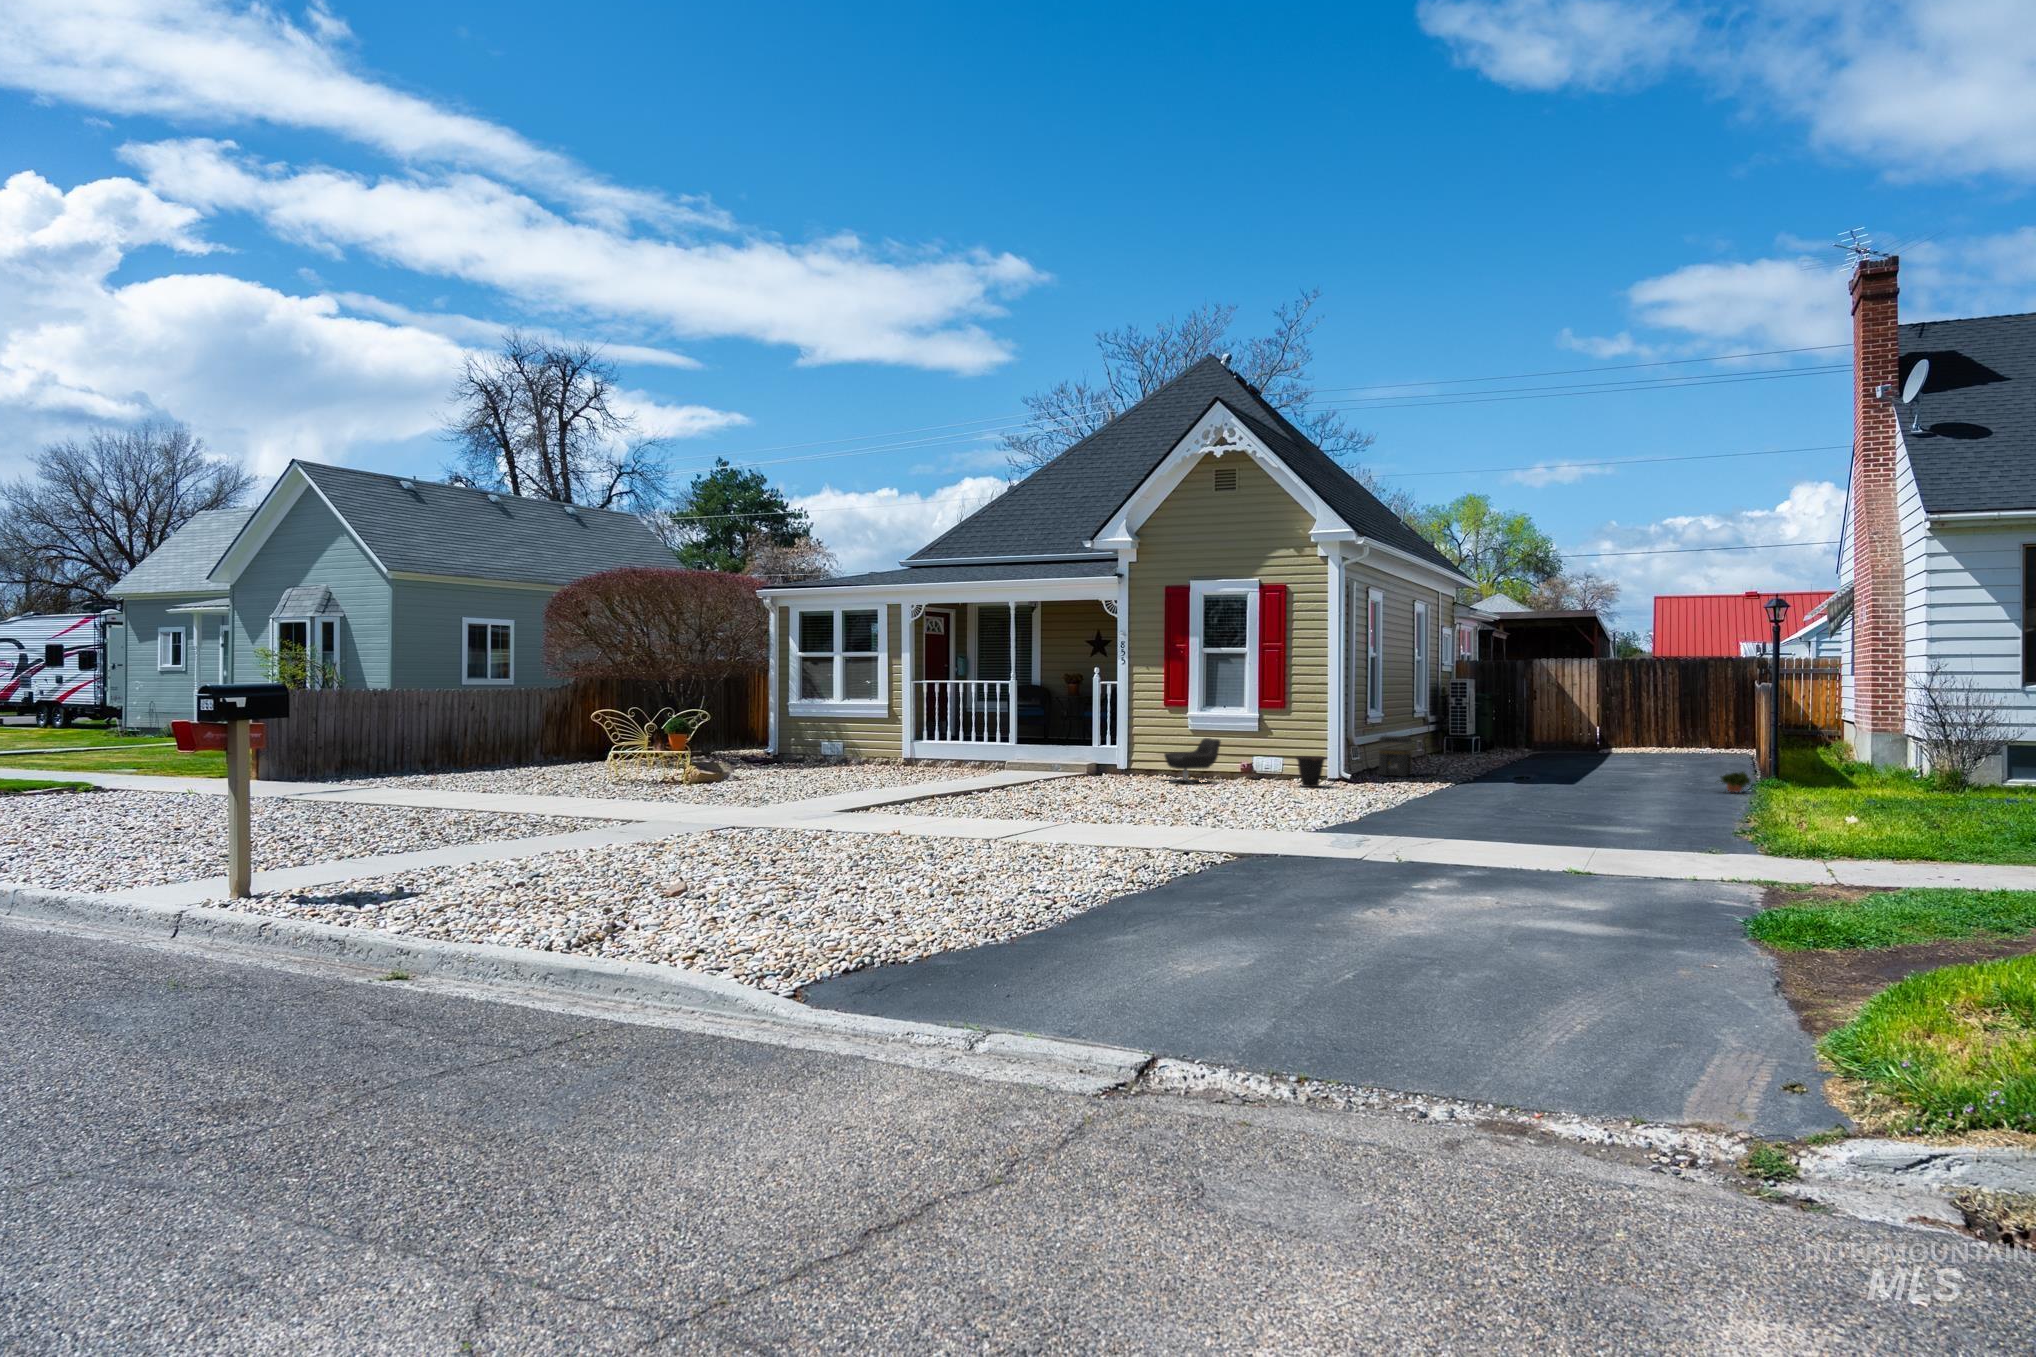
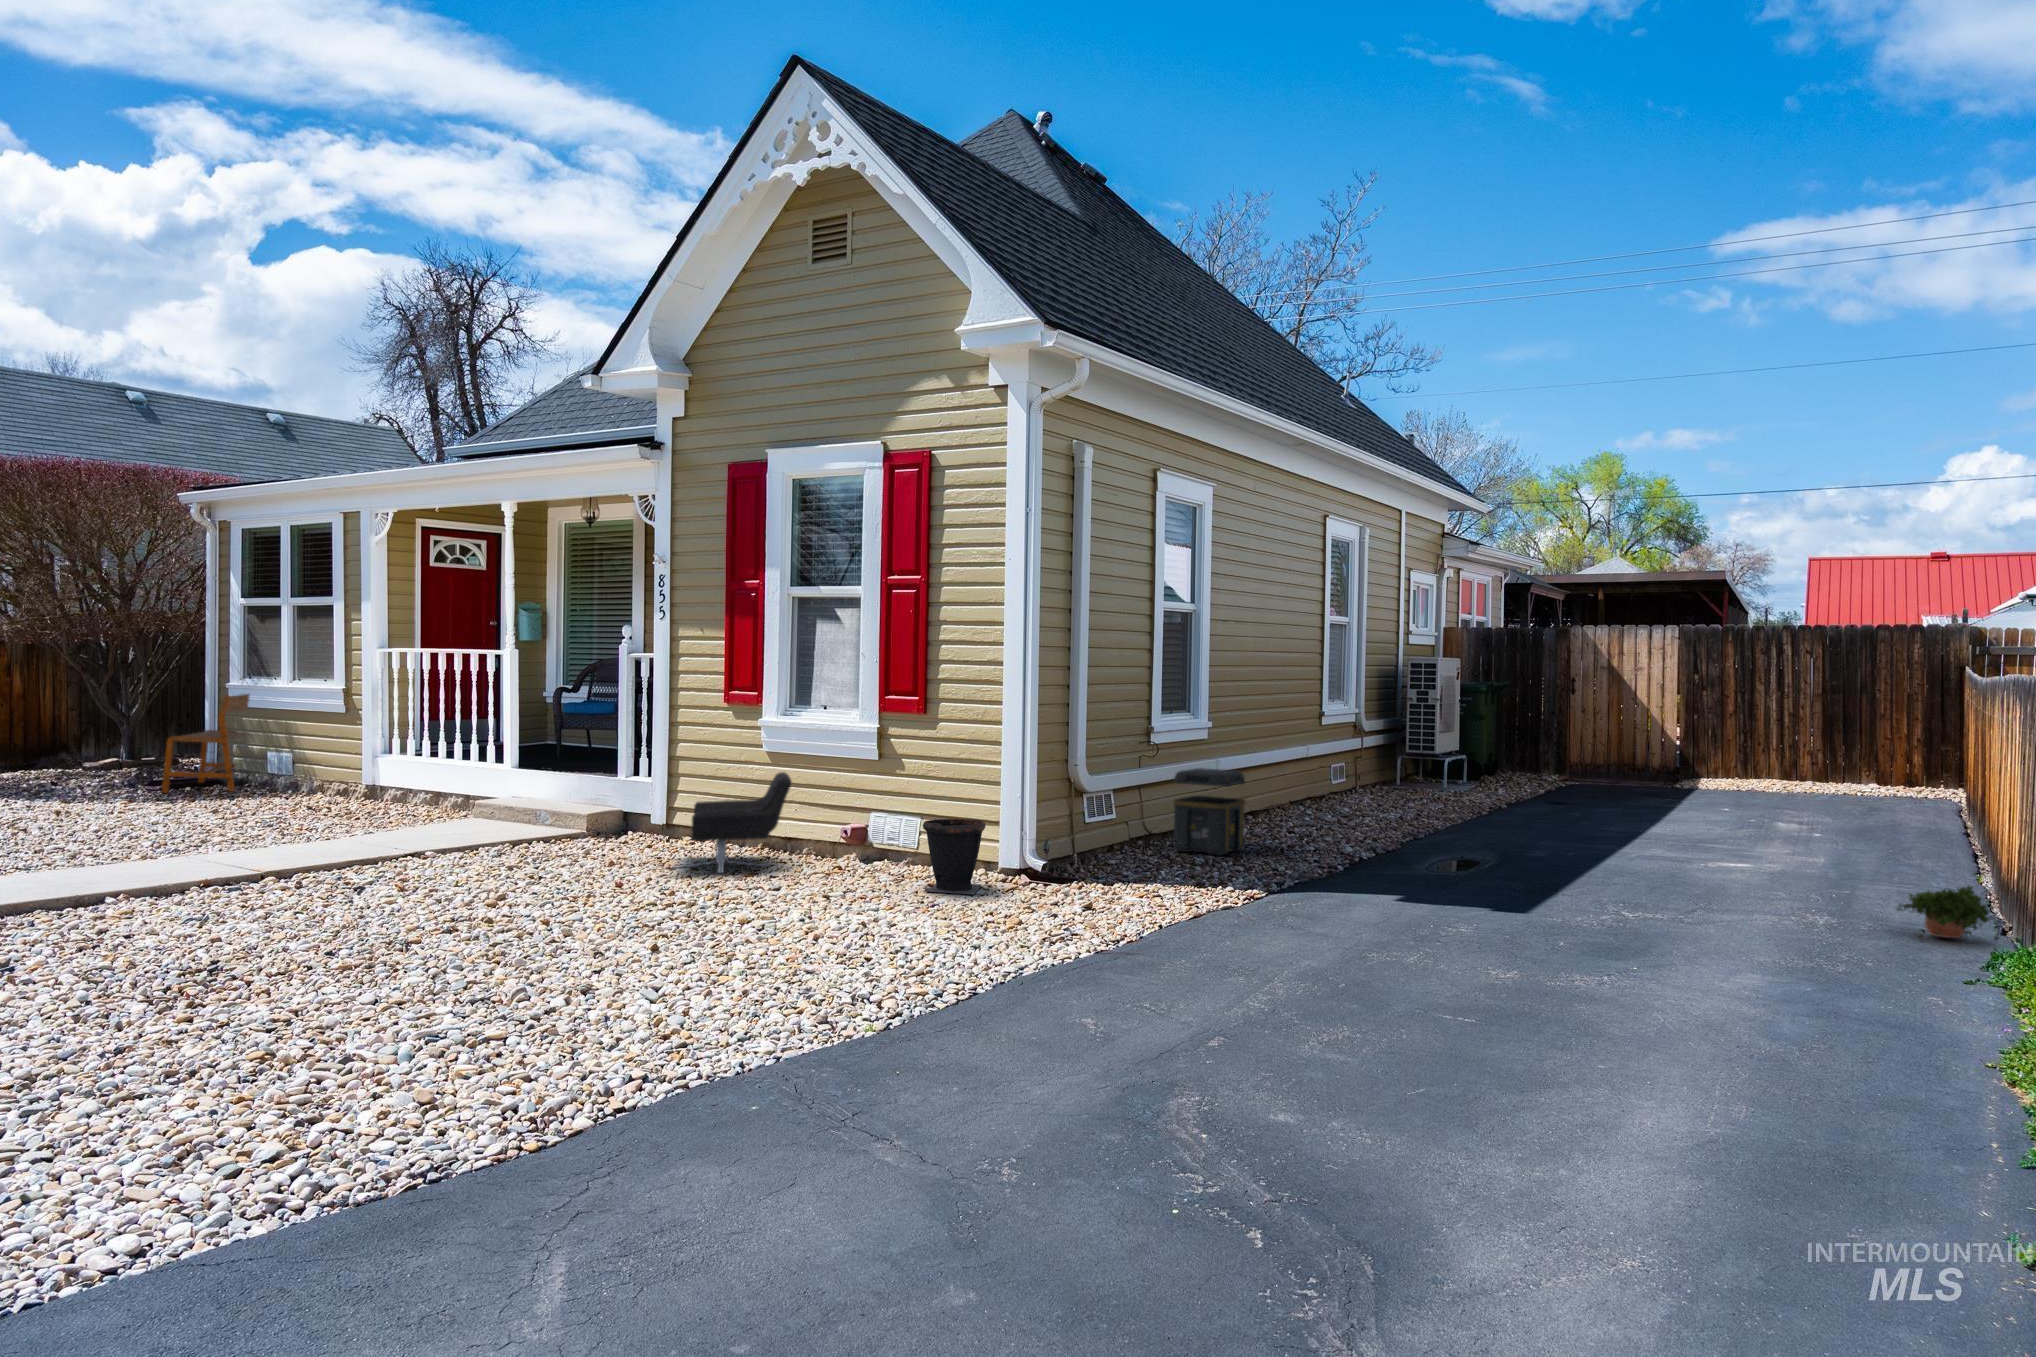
bench: none [775,706,818,763] -> present [162,693,250,793]

